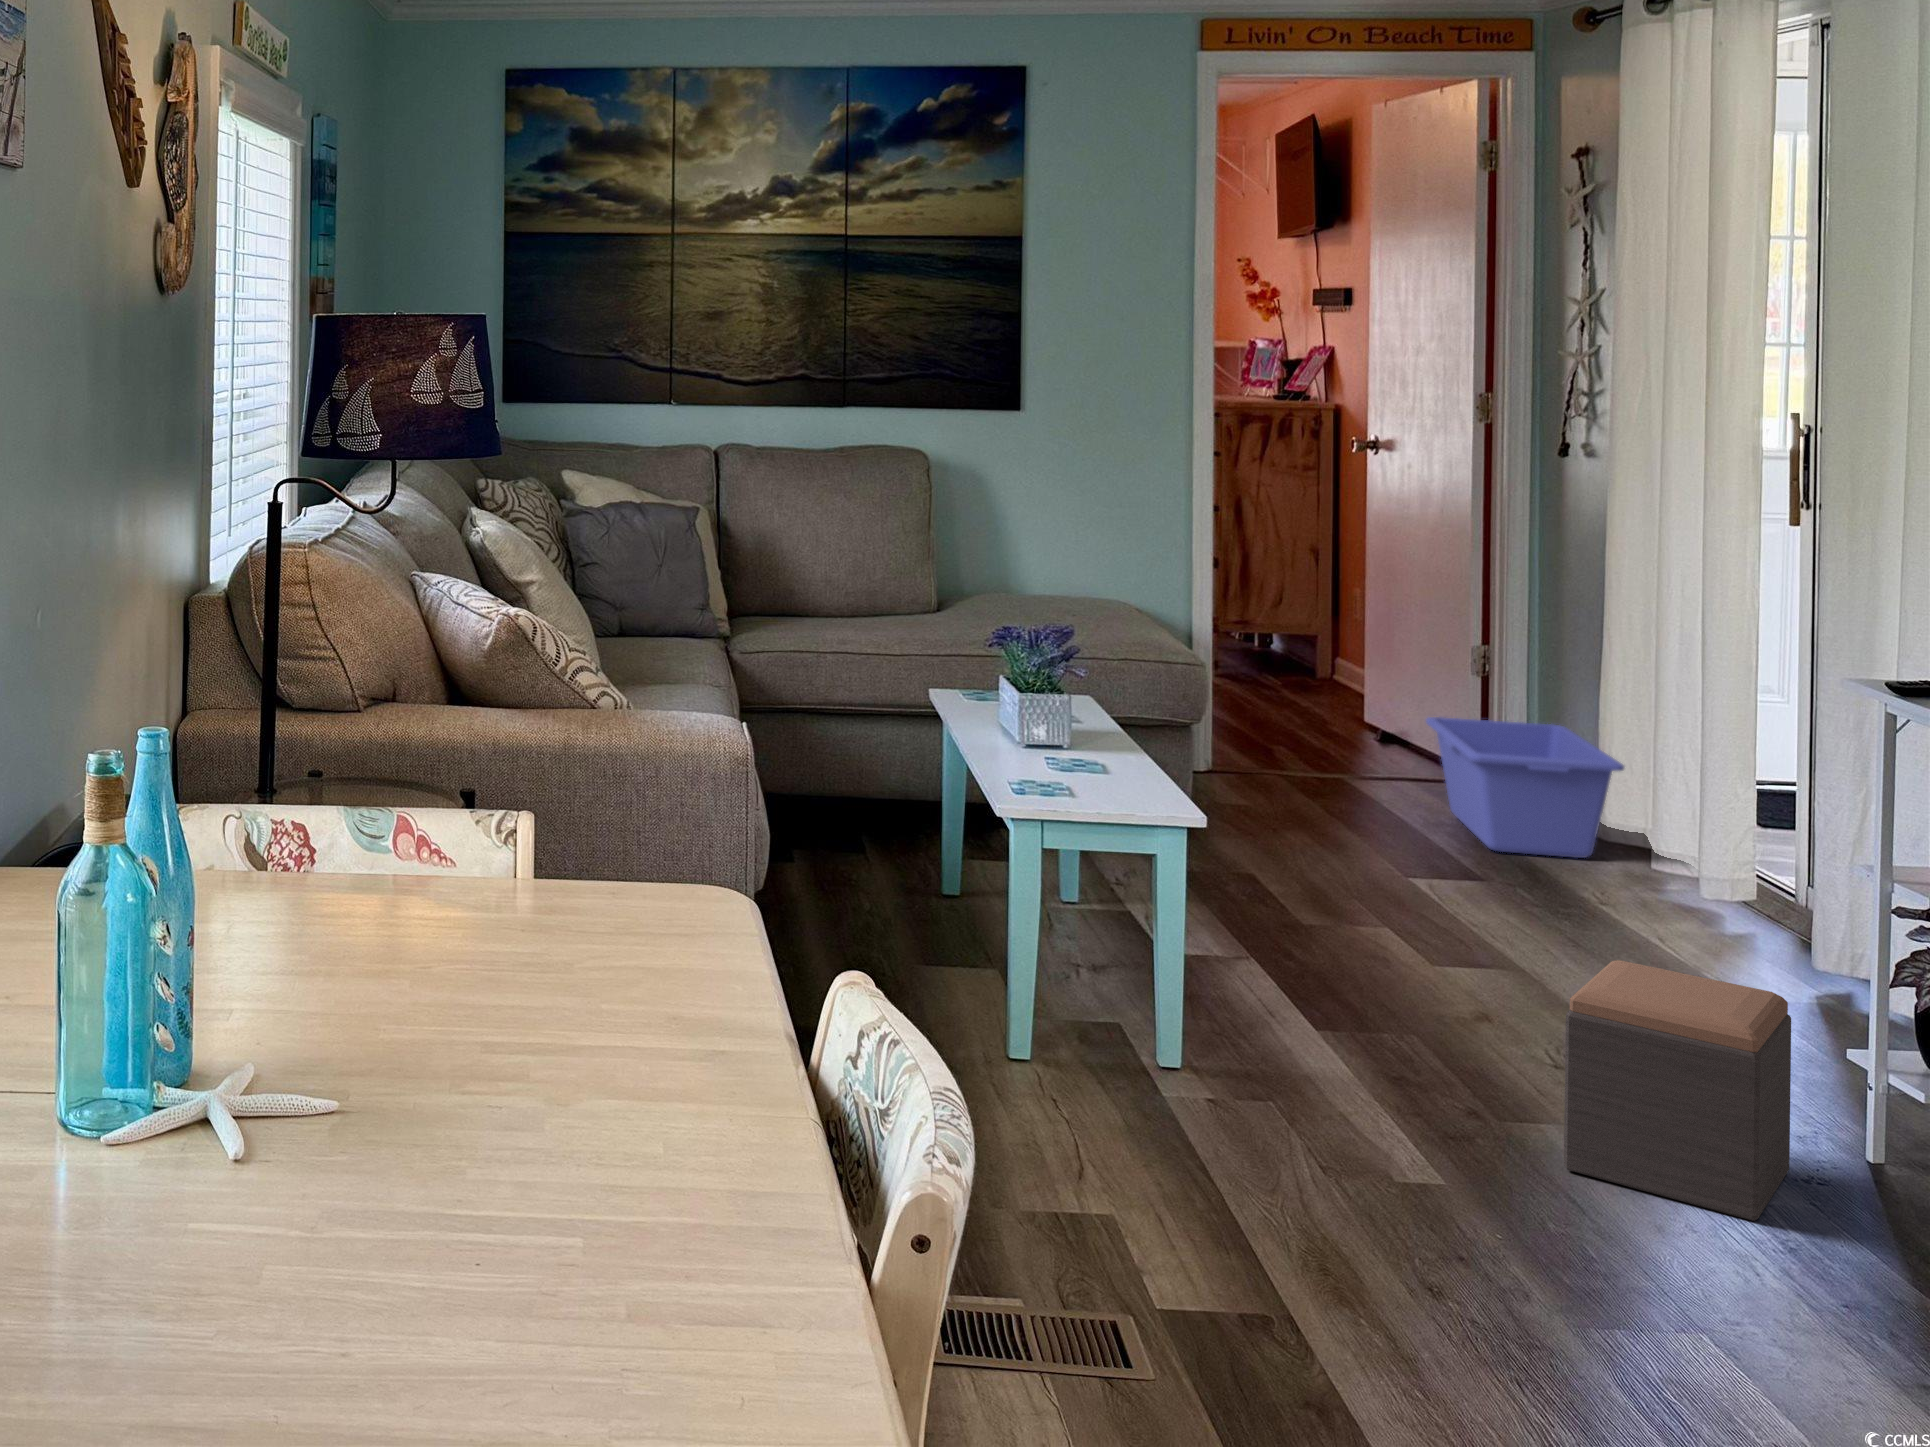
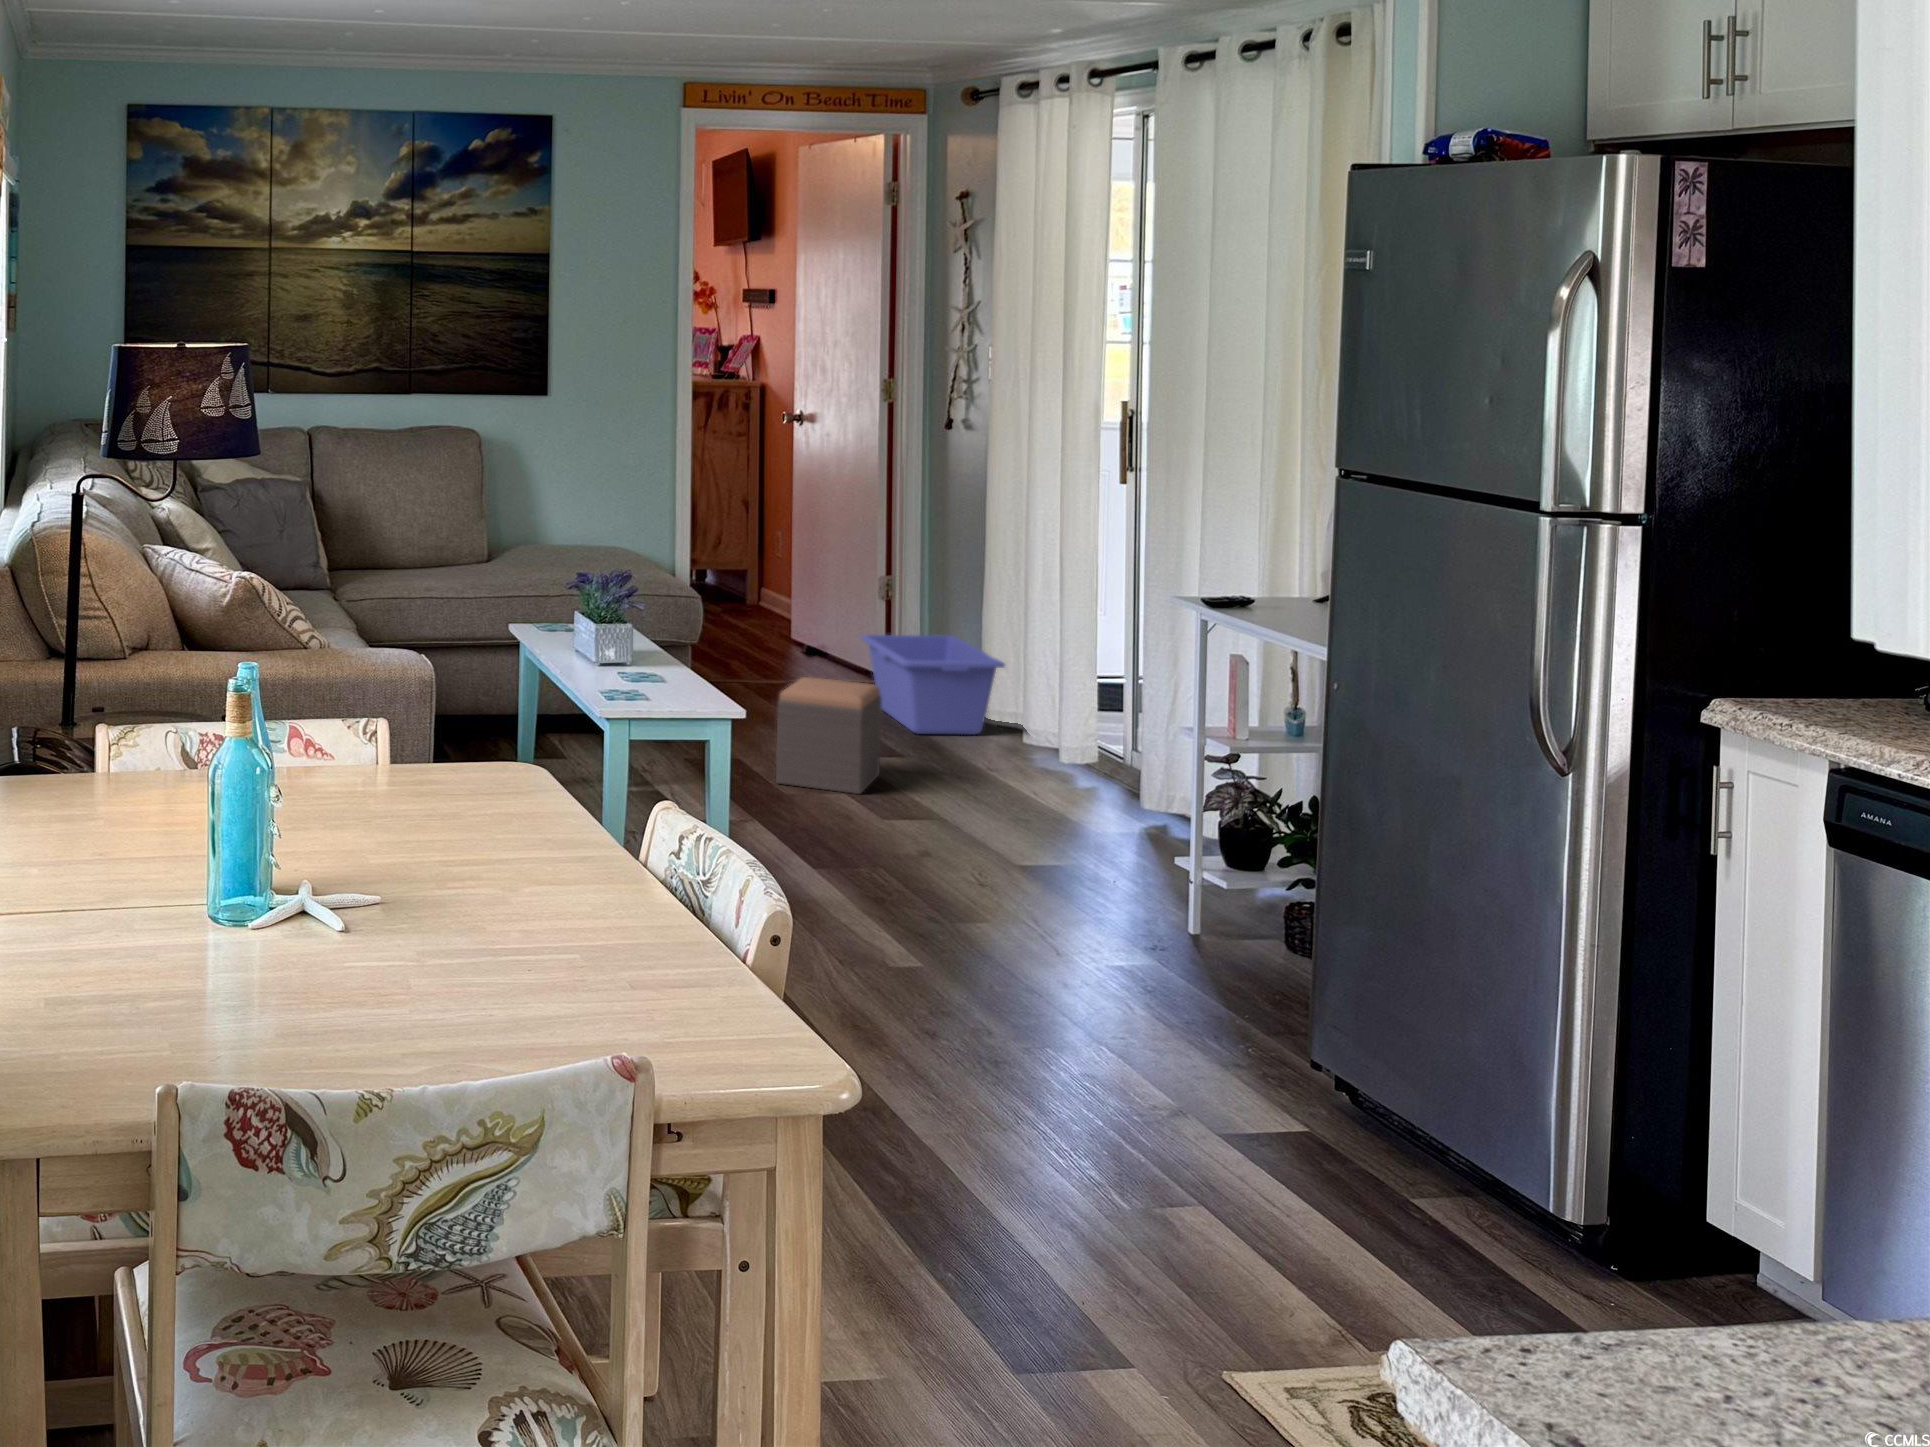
footstool: present [1564,960,1791,1221] -> present [776,677,882,794]

